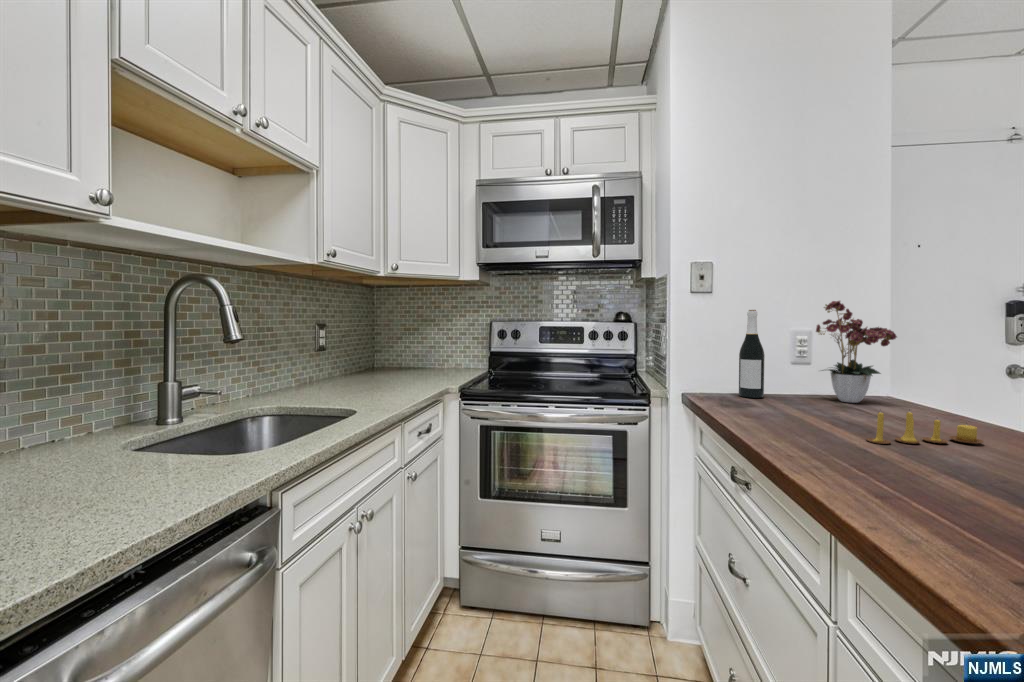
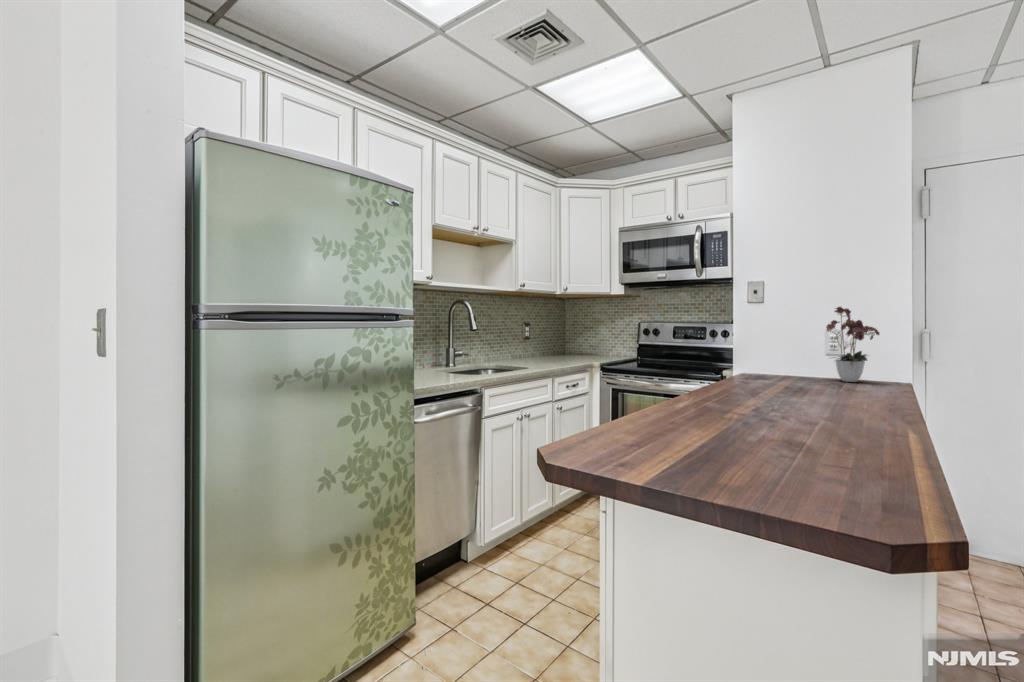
wine bottle: present [739,310,765,398] -> none [769,314,787,376]
candle: present [867,412,984,444] -> none [758,370,833,393]

